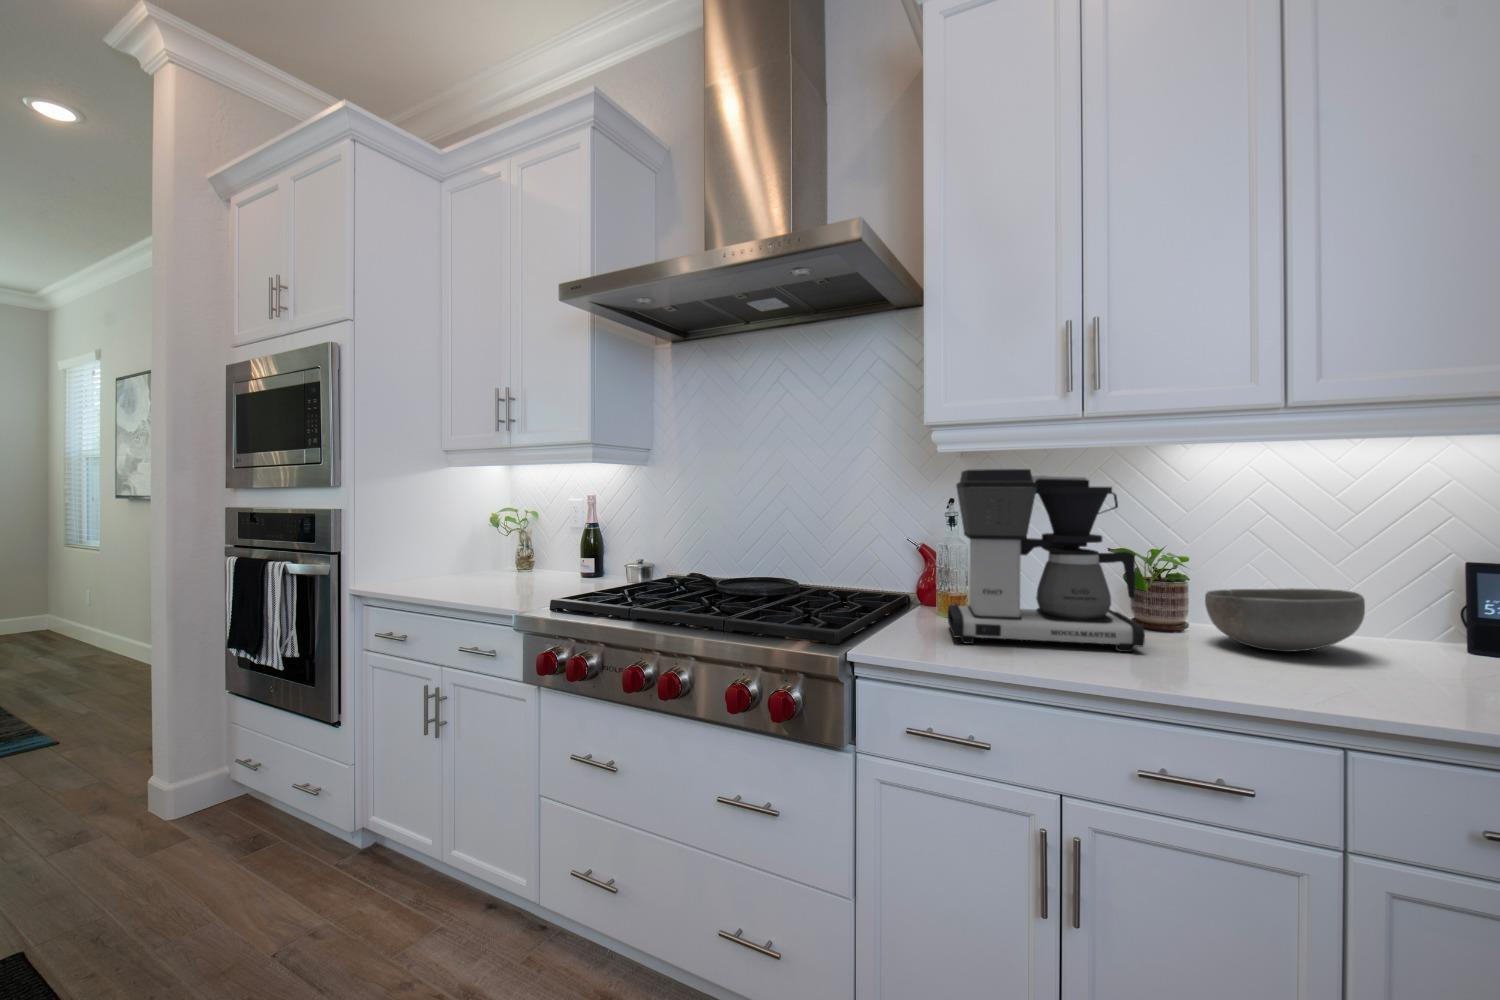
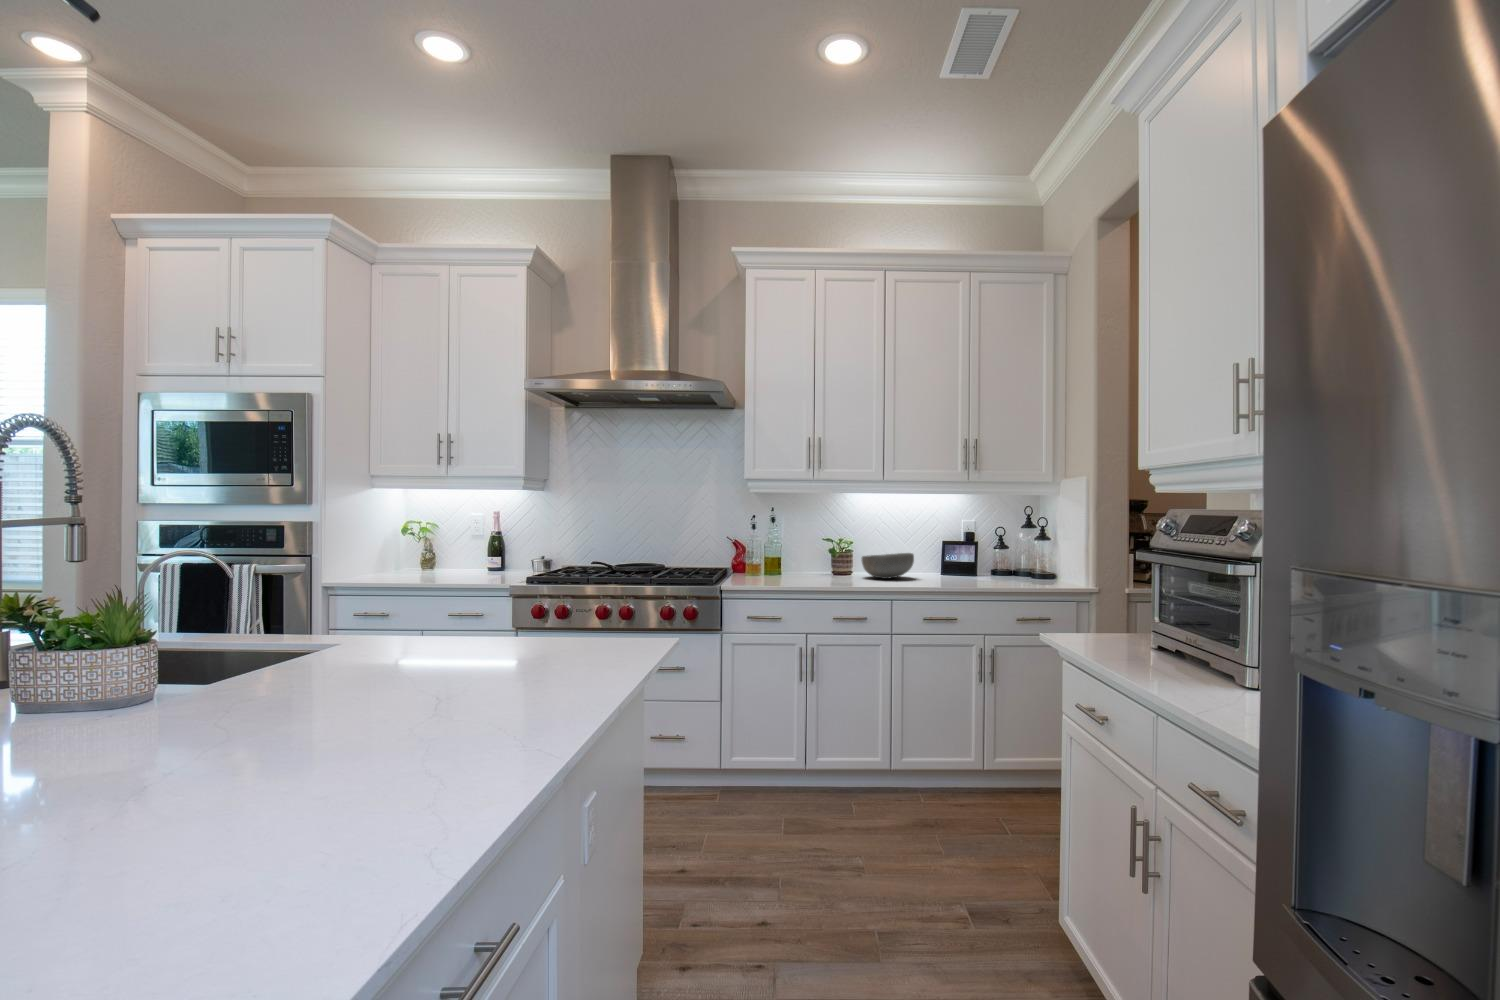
coffee maker: present [948,469,1145,652] -> none [755,502,841,583]

